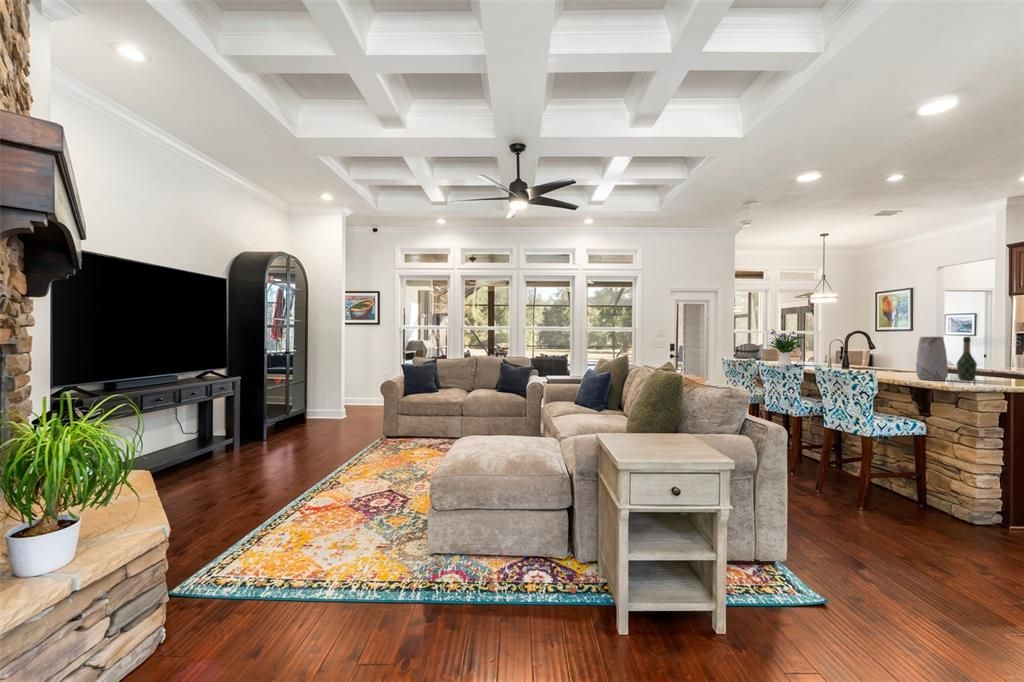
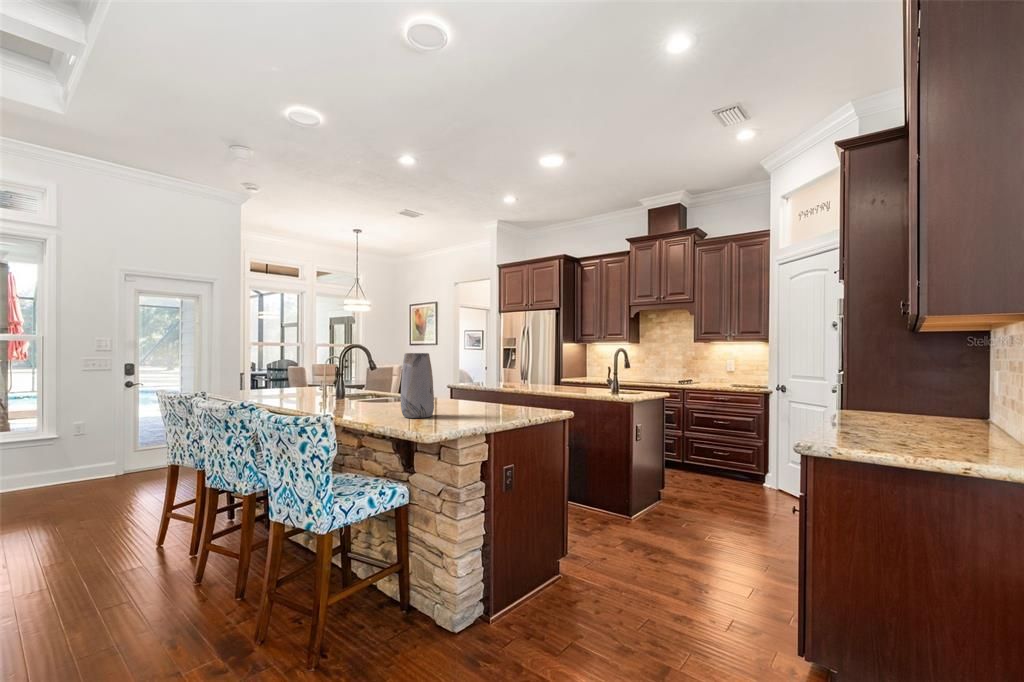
flower arrangement: present [768,329,804,365] -> none [244,339,303,396]
wine bottle: present [957,337,977,380] -> none [445,353,464,412]

